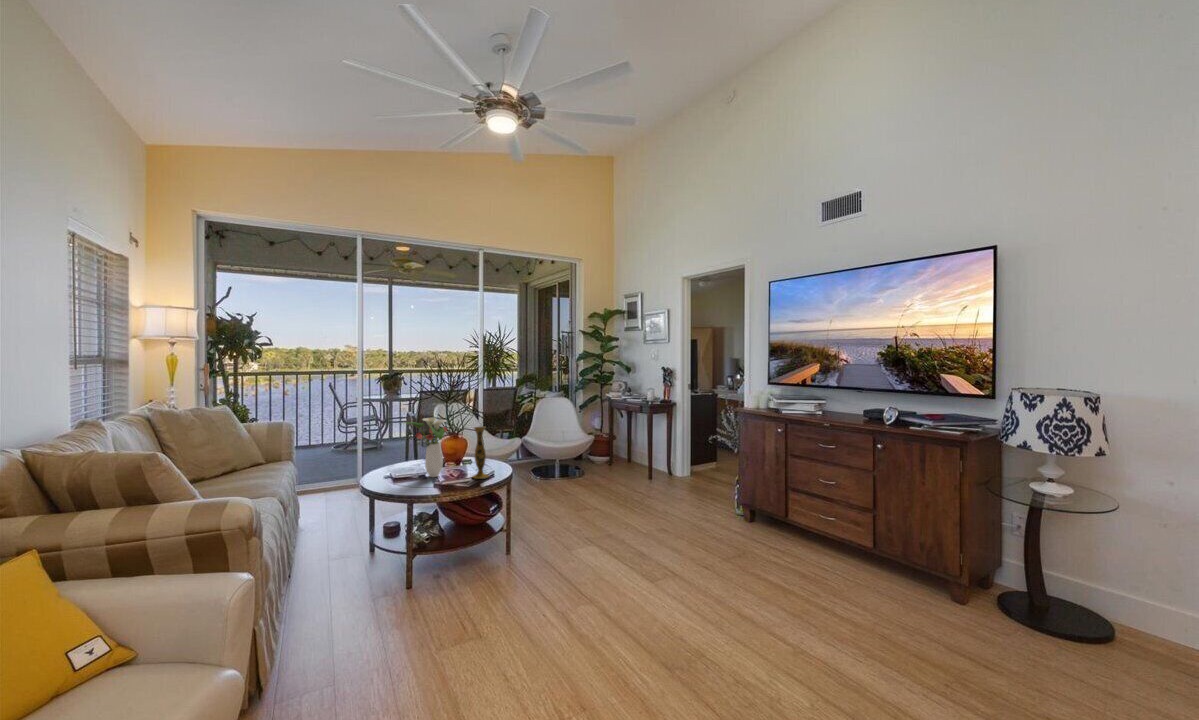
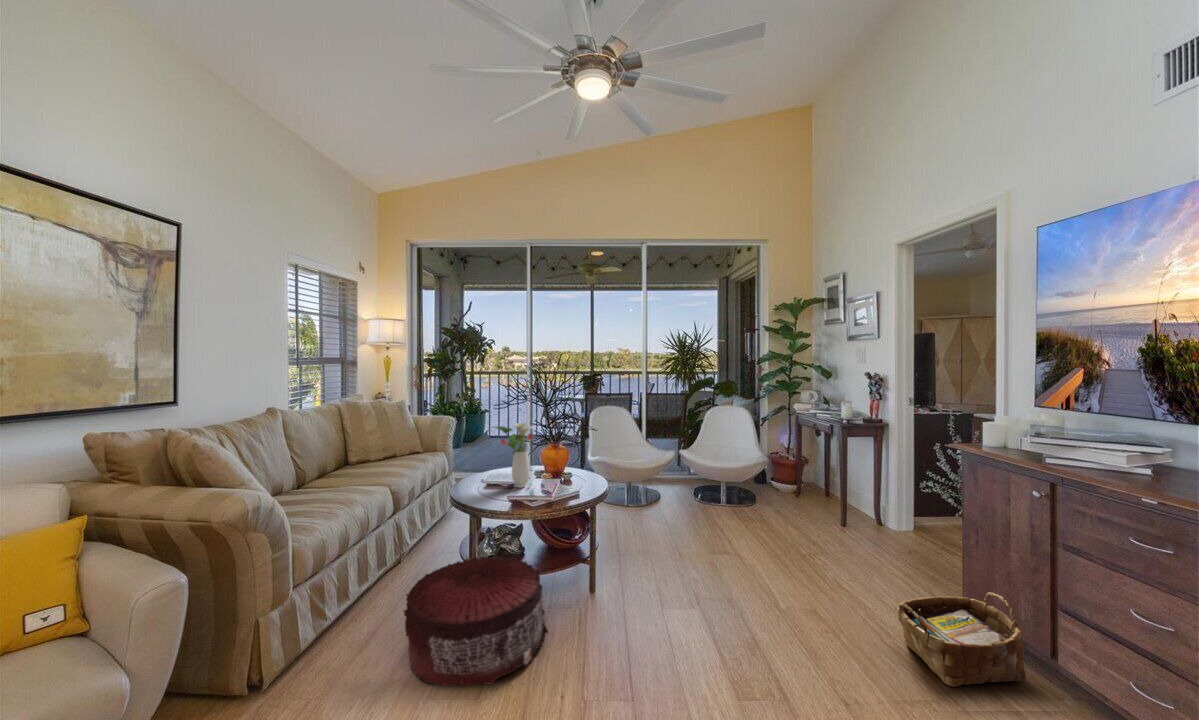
vase: present [472,426,489,479] -> none [550,437,570,498]
woven basket: none [716,495,778,550] -> present [897,592,1026,687]
pouf: none [375,534,501,646] -> present [404,556,548,687]

